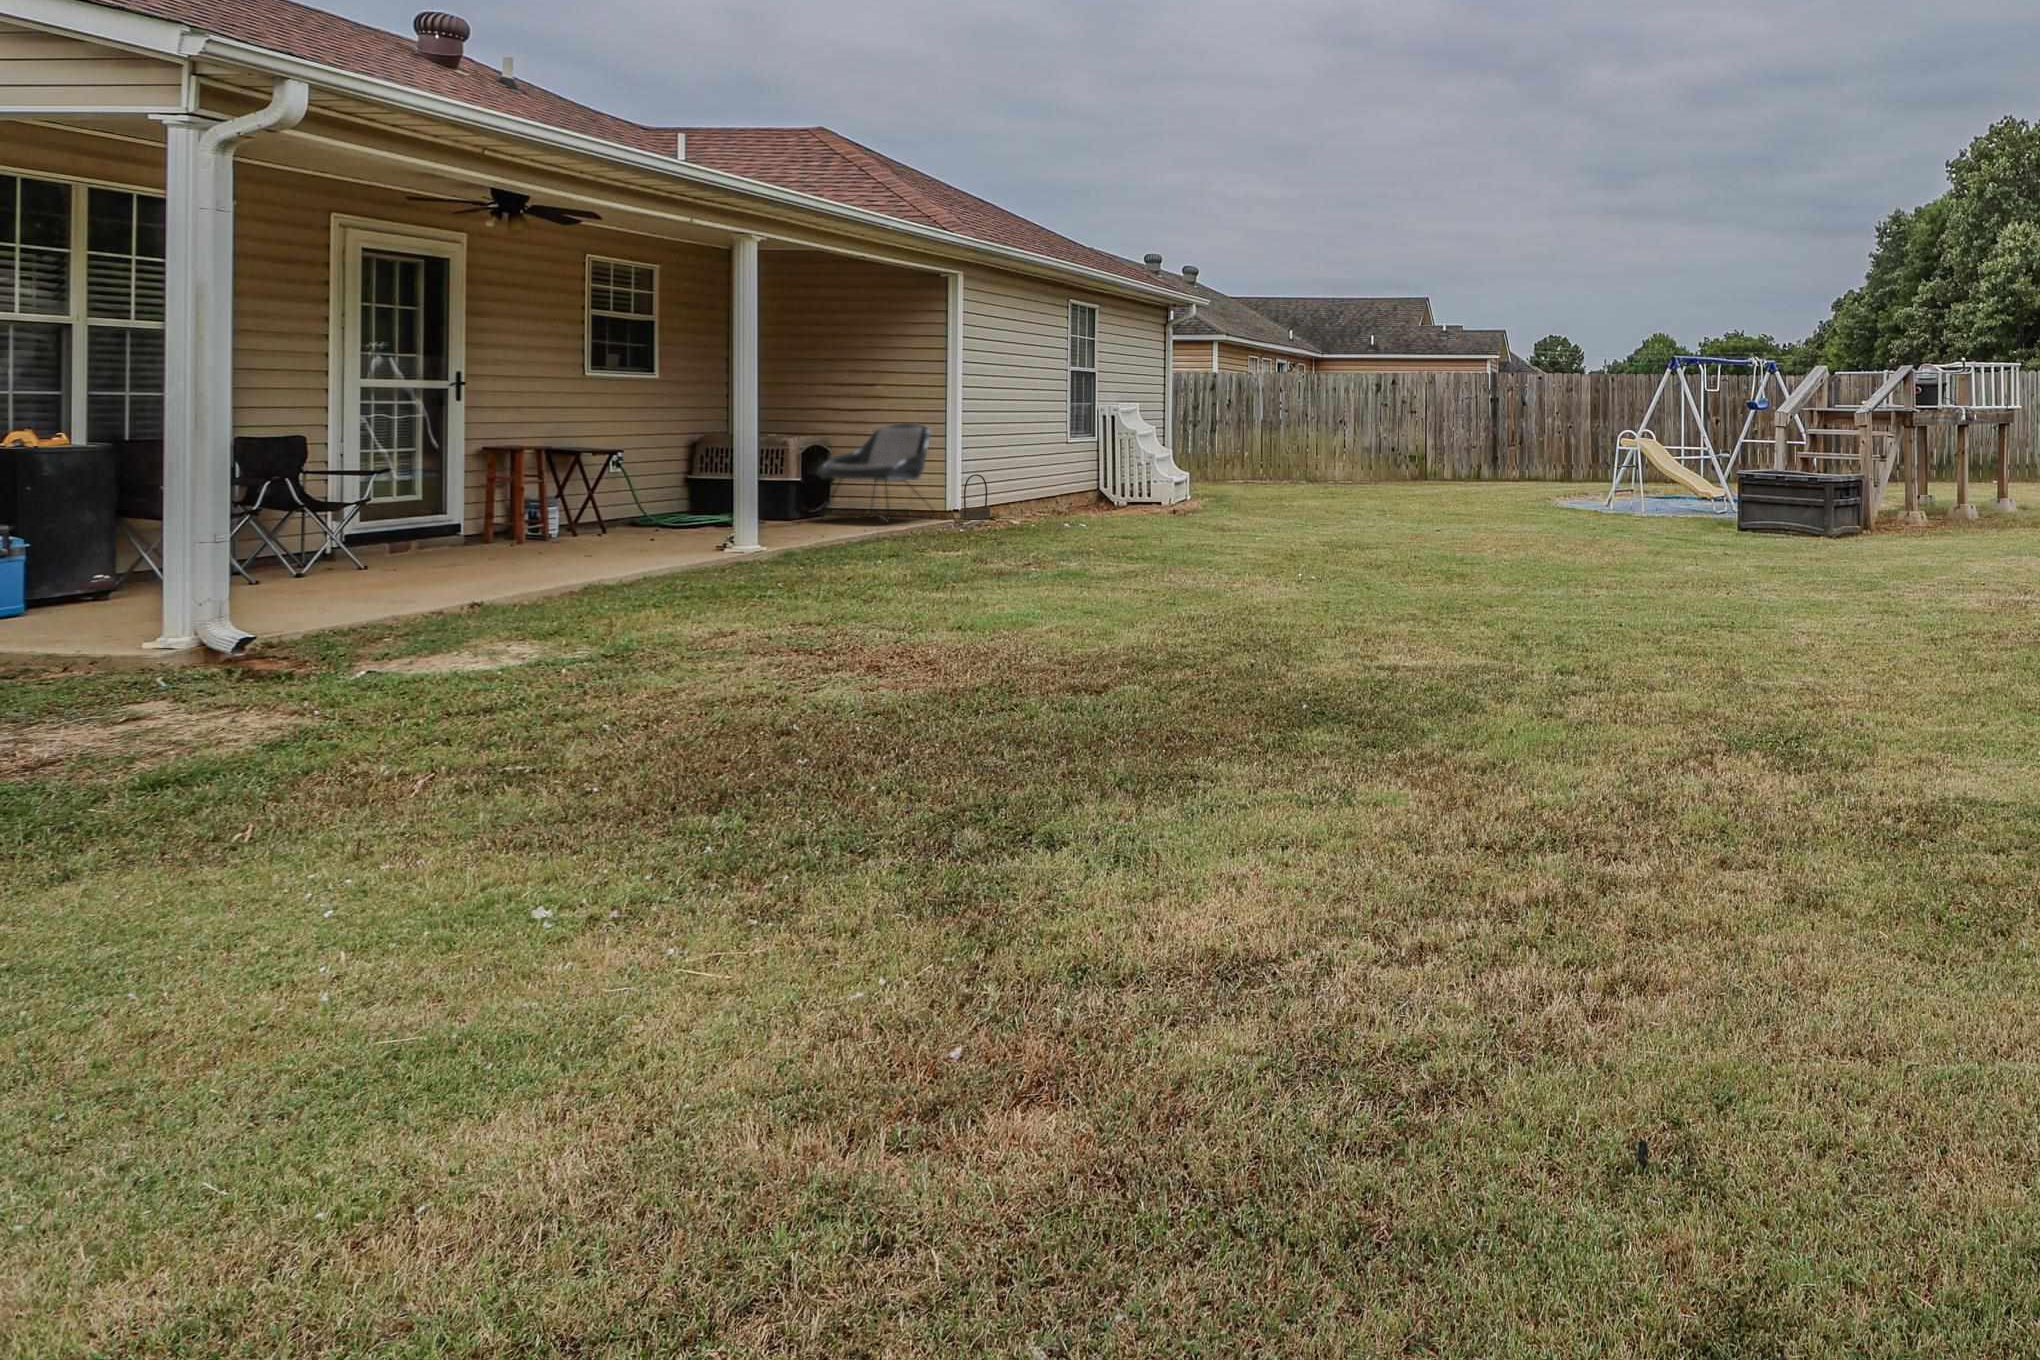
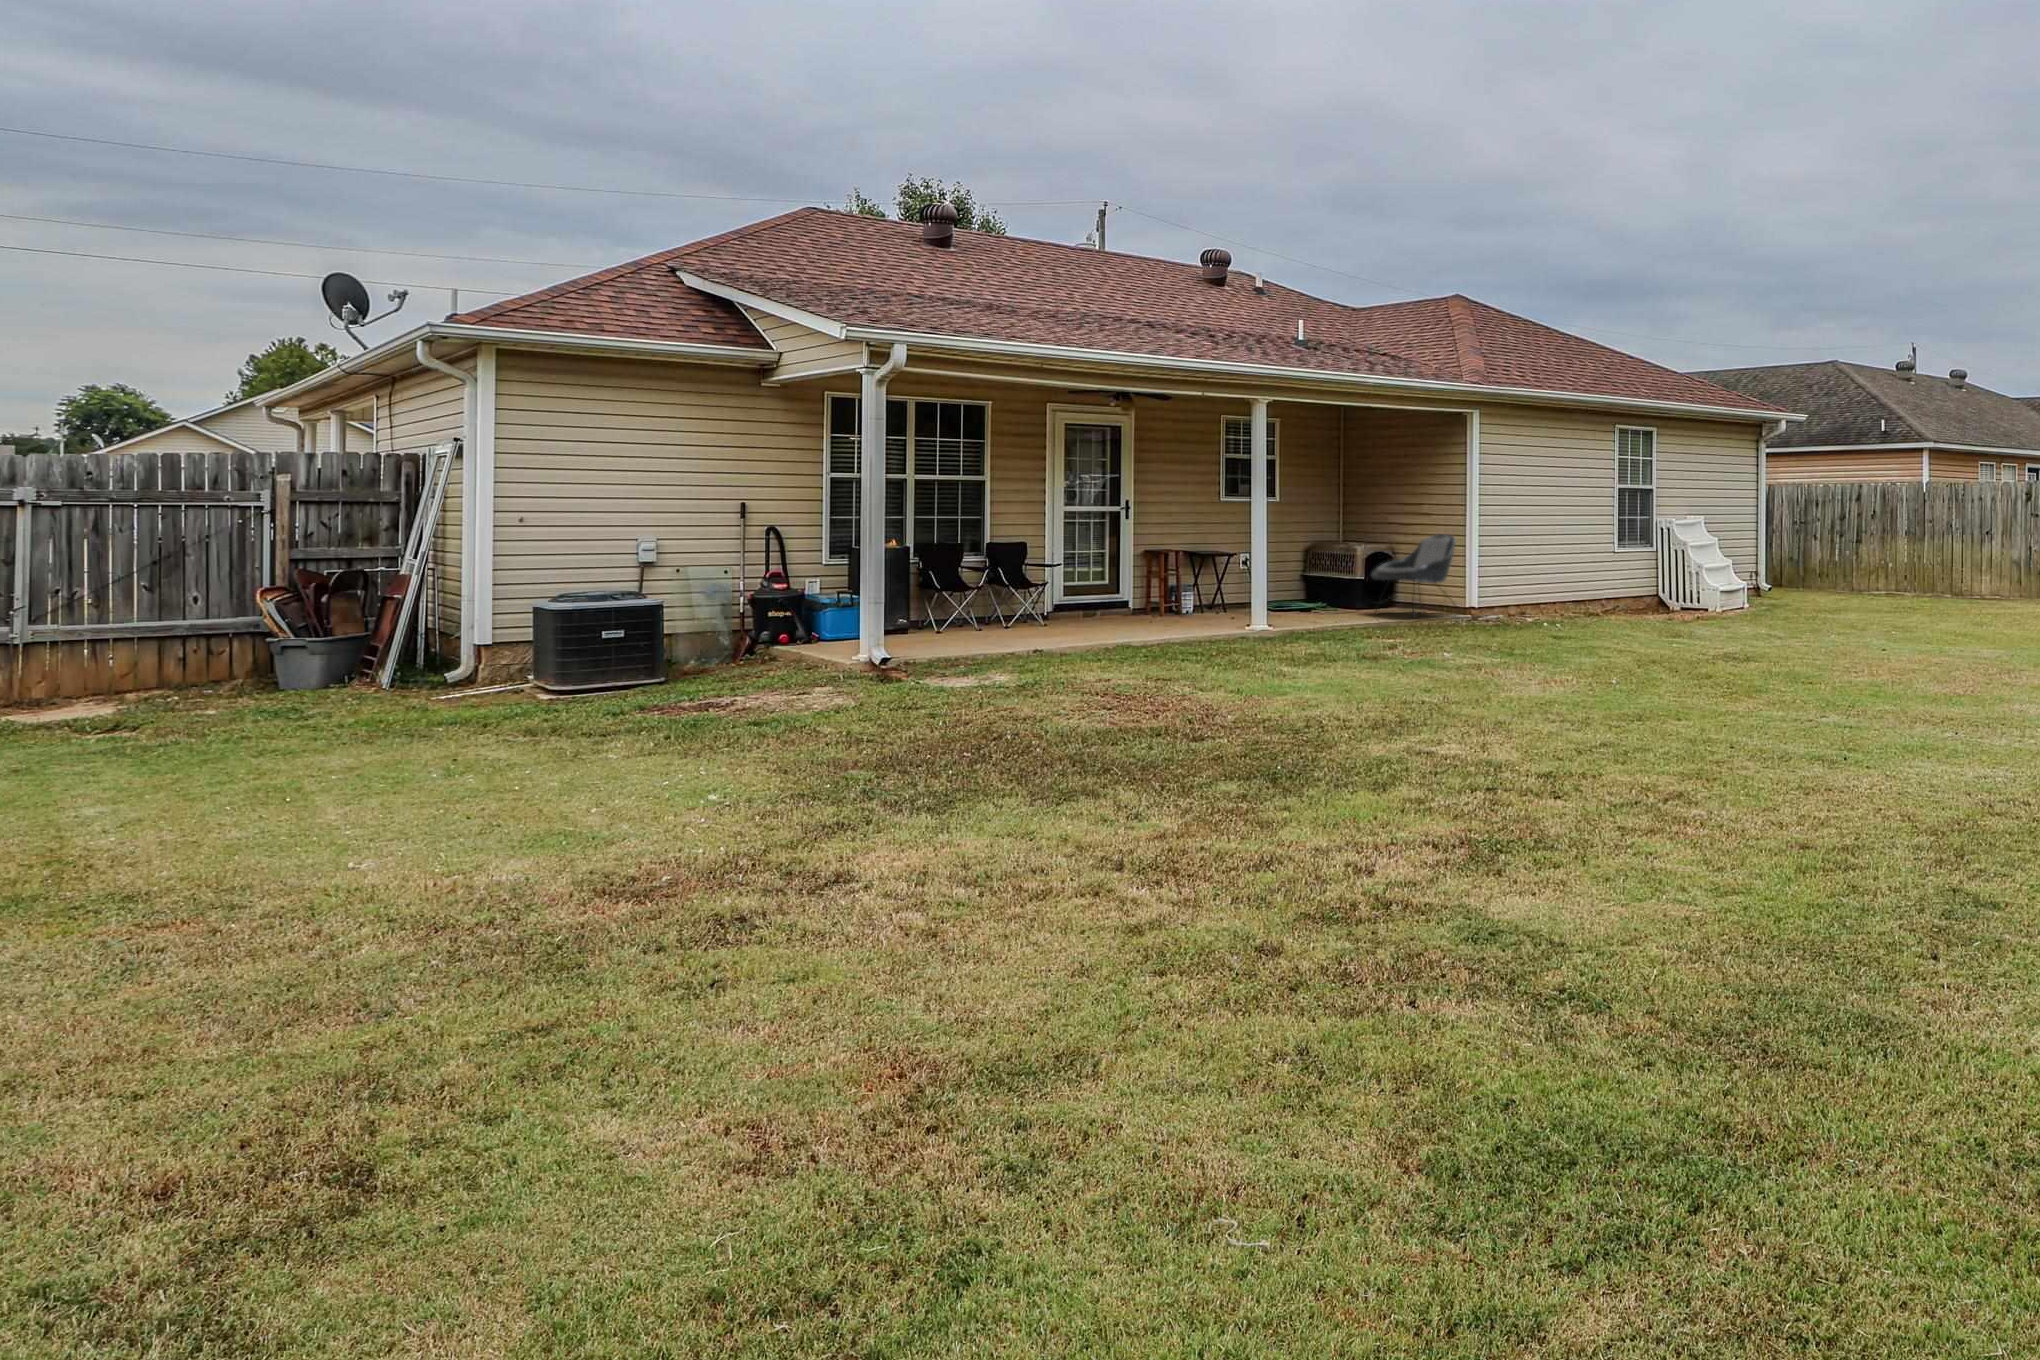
basket: present [960,474,991,519] -> none [1481,579,1505,618]

